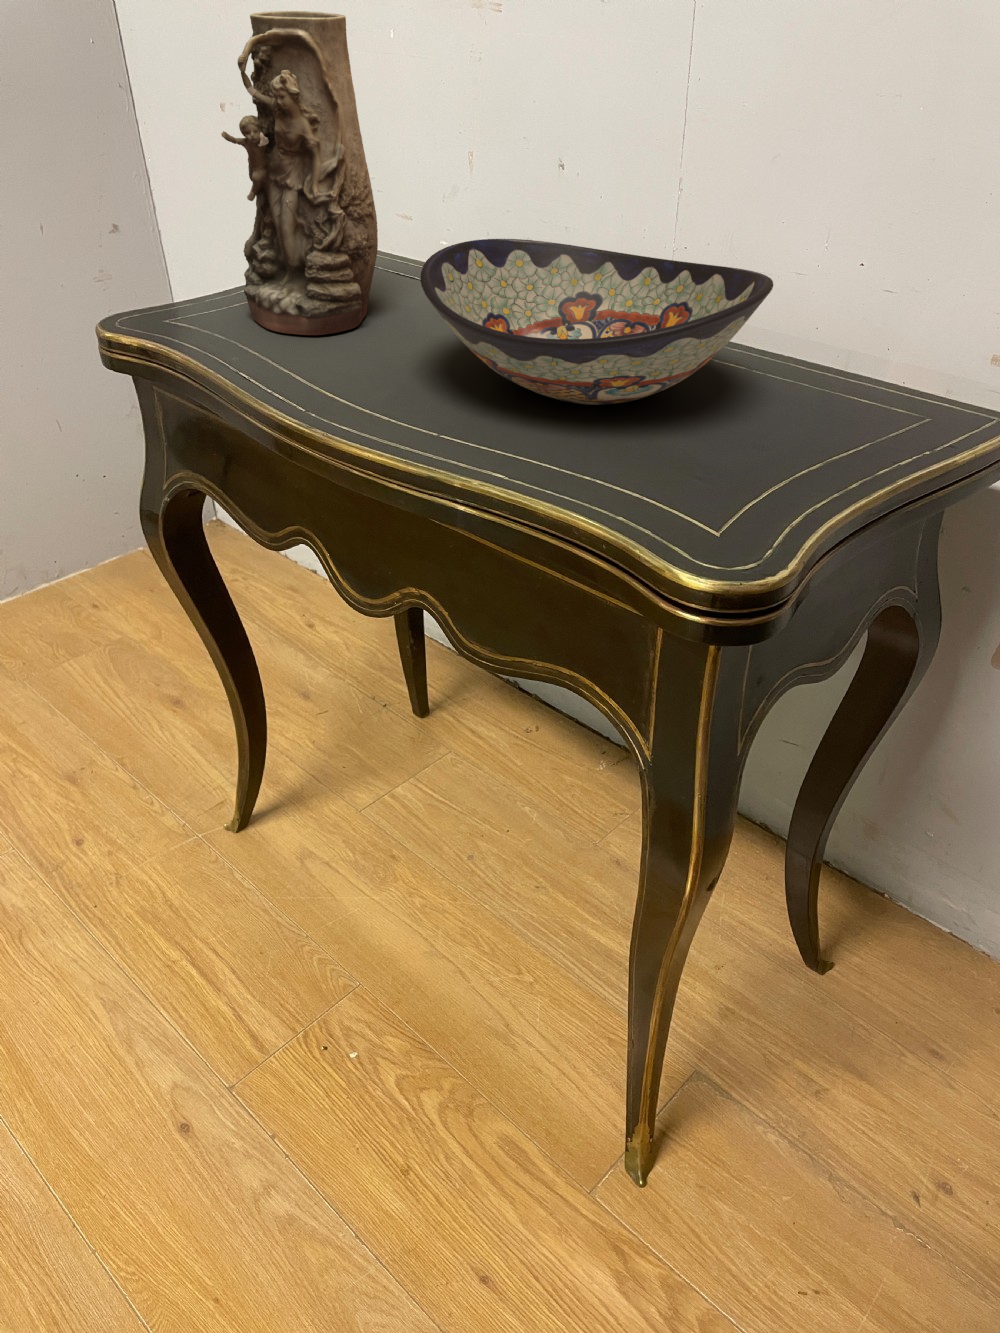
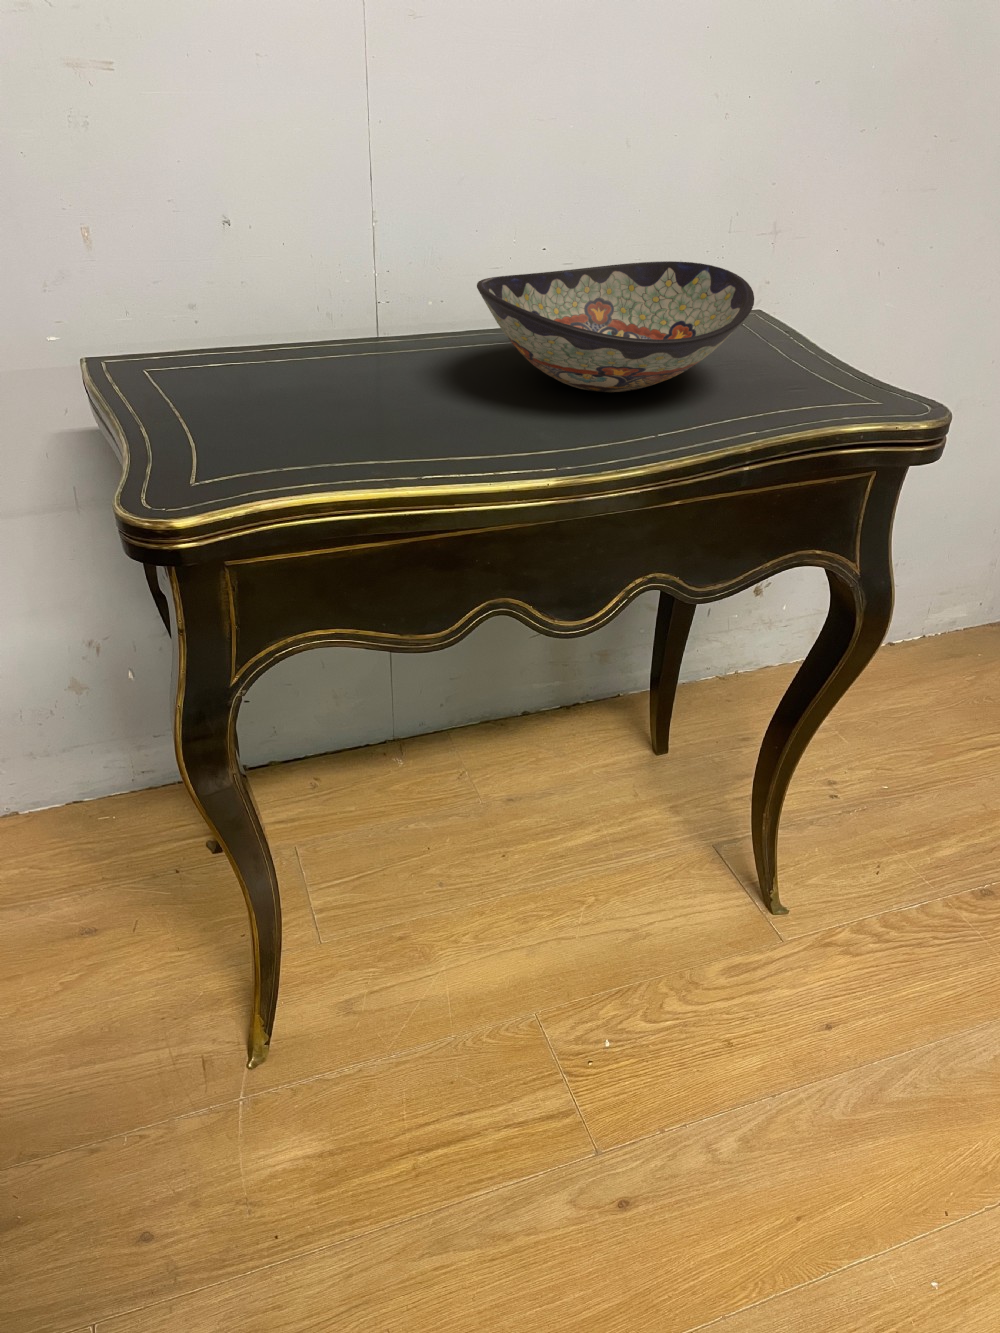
vase: present [221,11,378,335] -> none [209,85,372,438]

